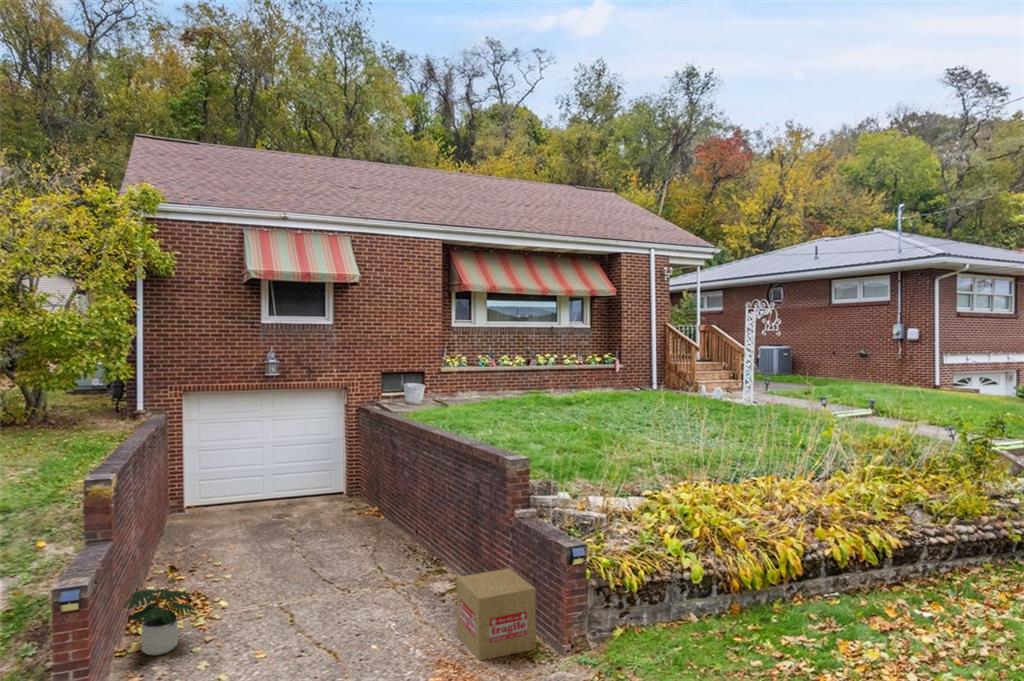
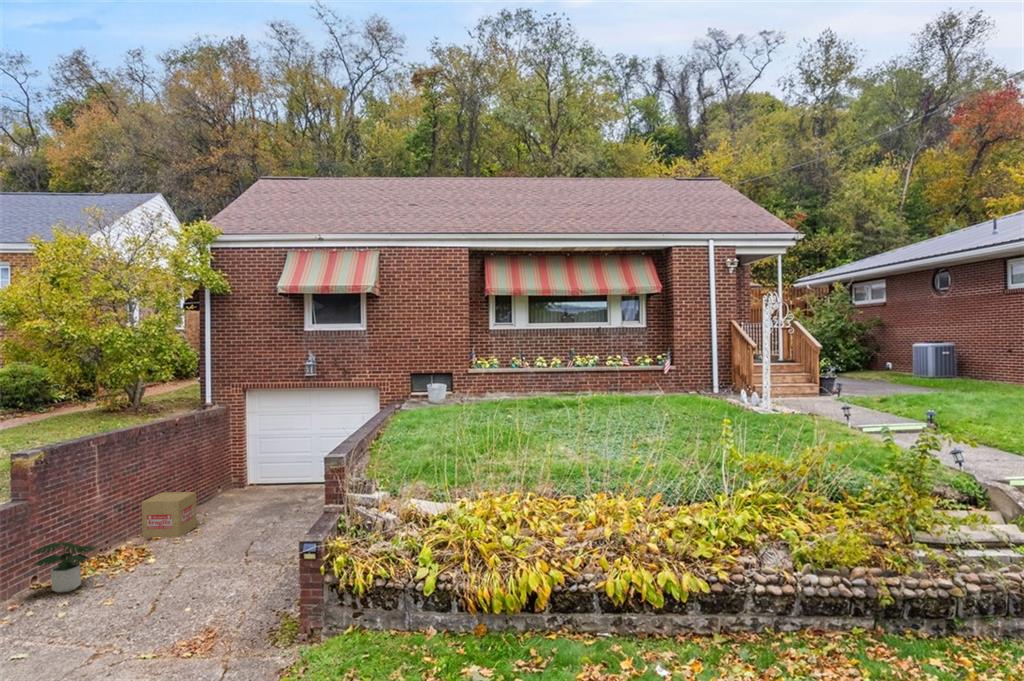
cardboard box: present [457,568,536,661] -> present [142,492,197,537]

